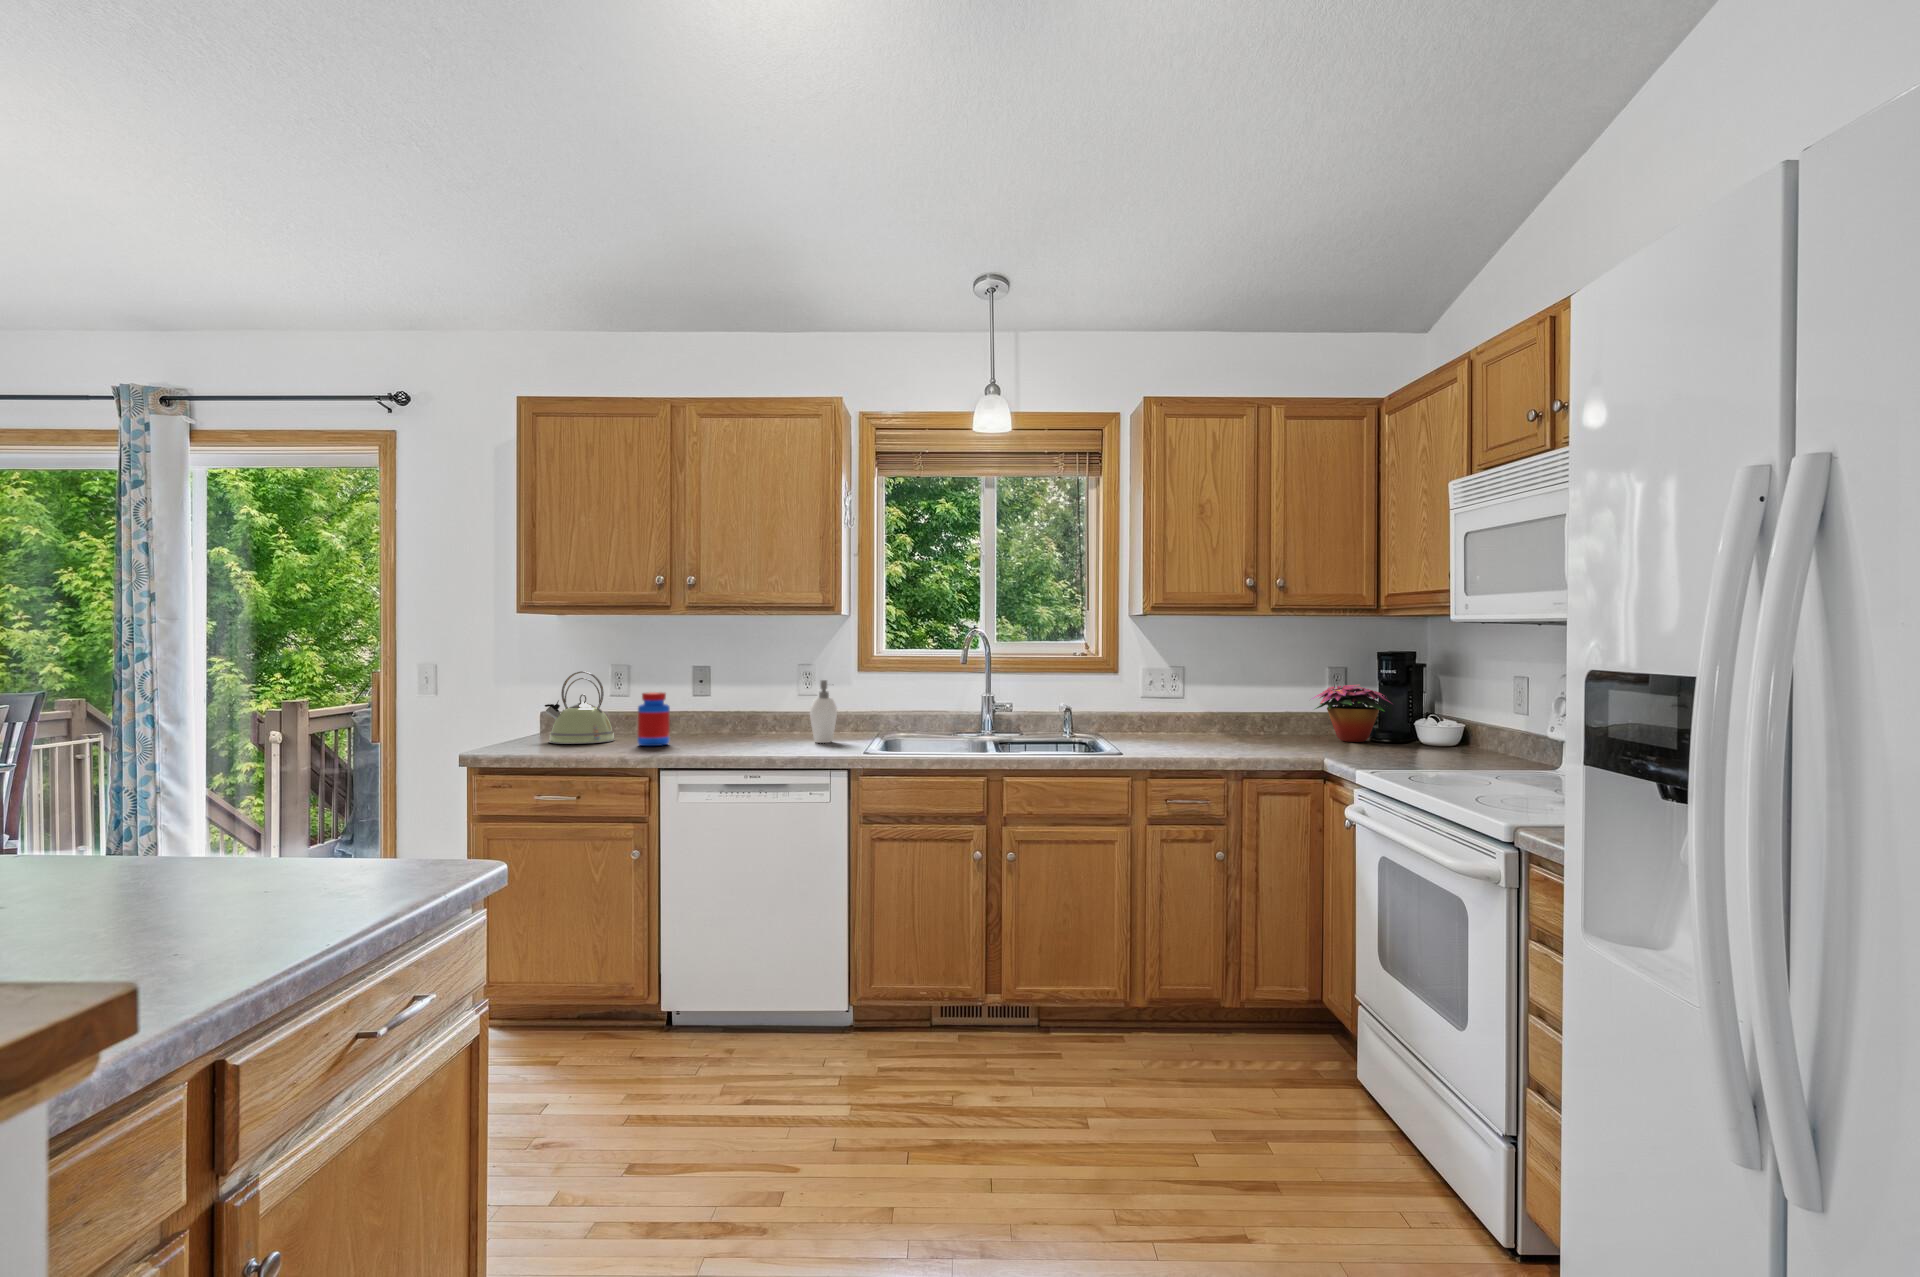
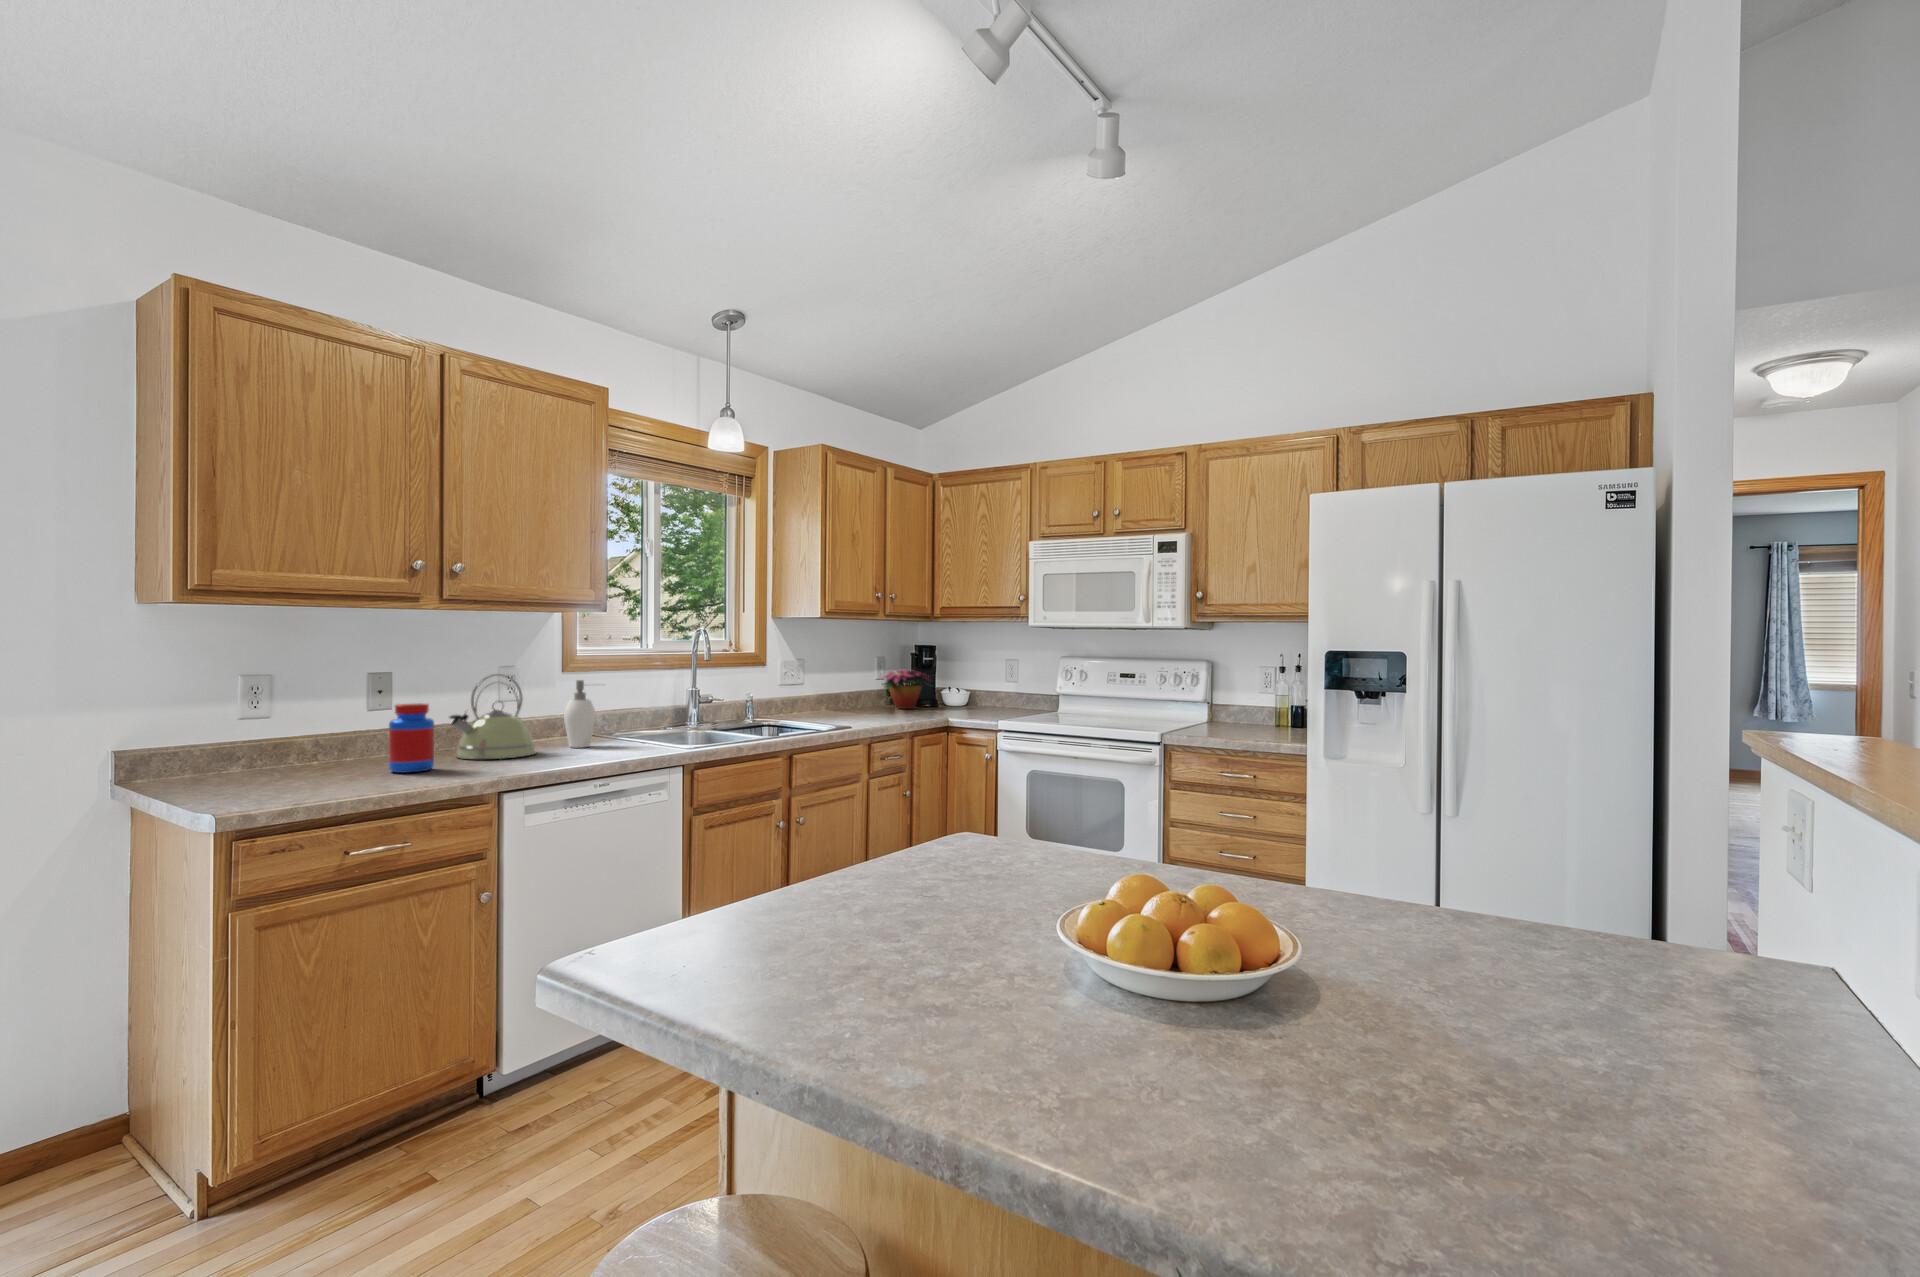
kettle: present [545,671,615,744] -> present [450,674,536,759]

